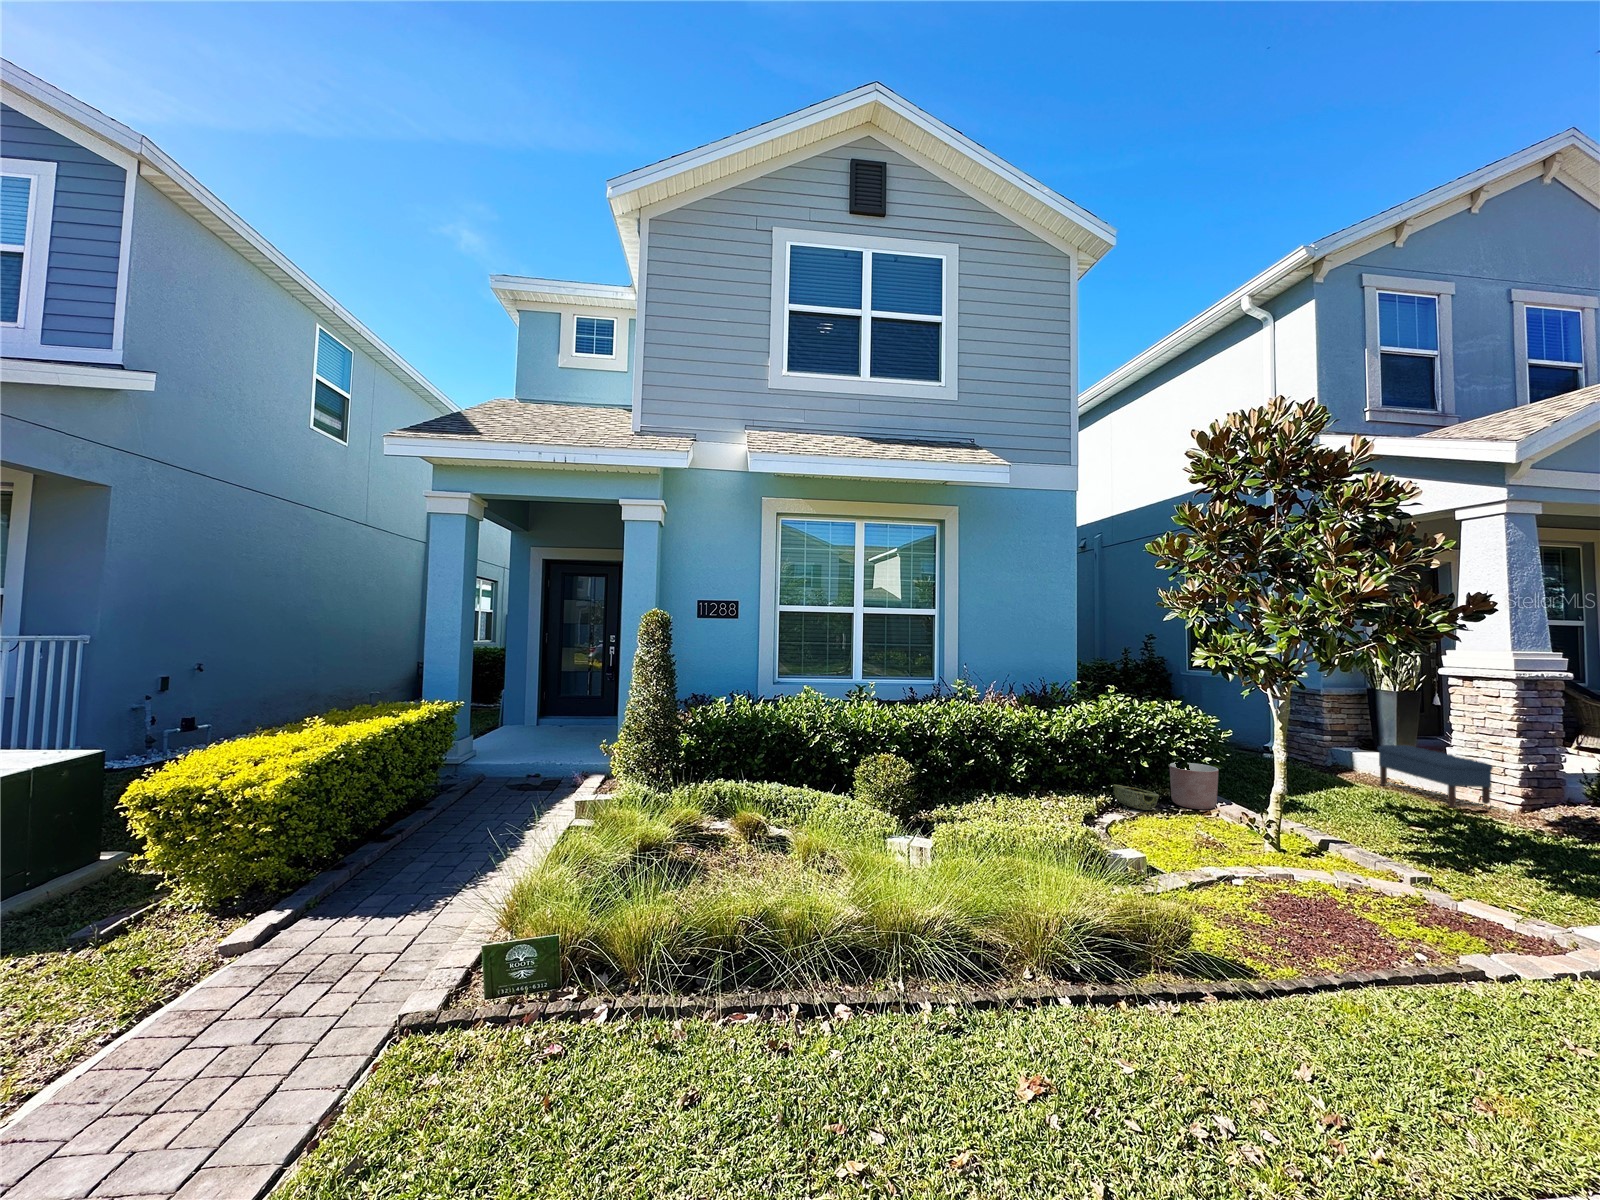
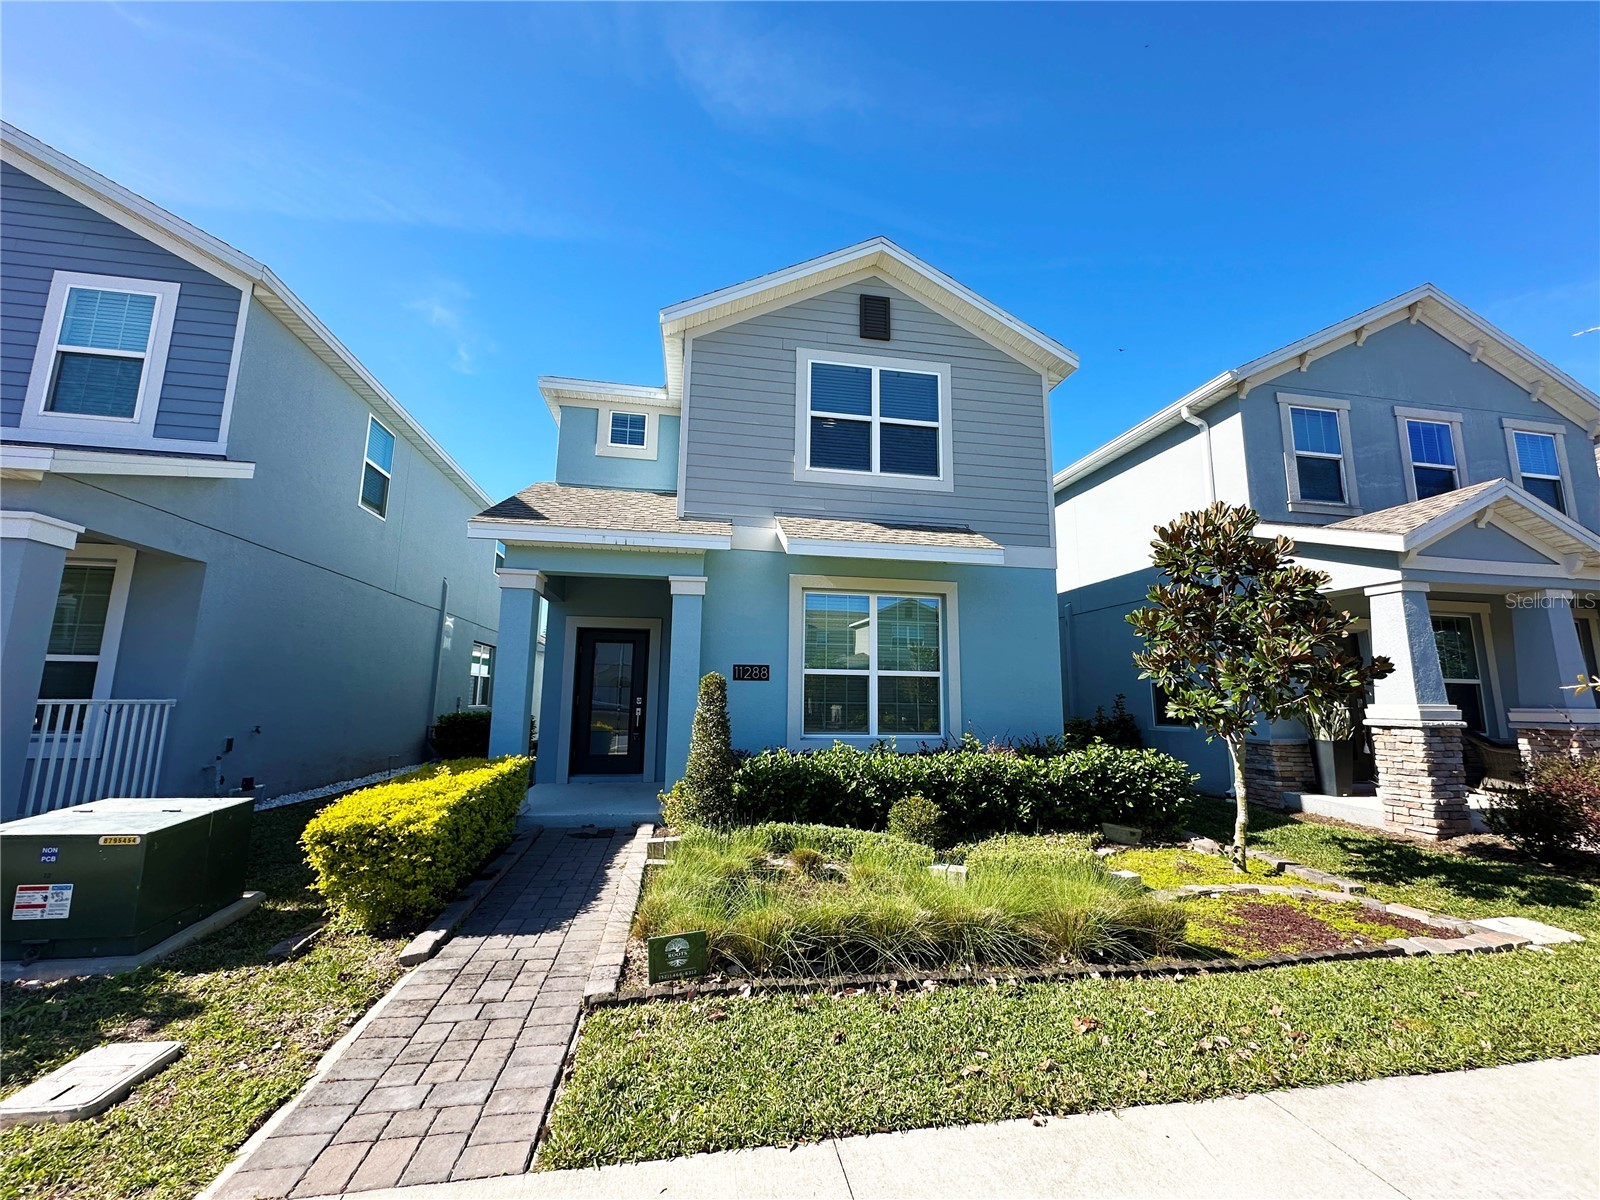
bench: present [1378,745,1493,810] -> none [1319,786,1414,839]
planter: present [1170,763,1219,809] -> none [1148,803,1189,843]

